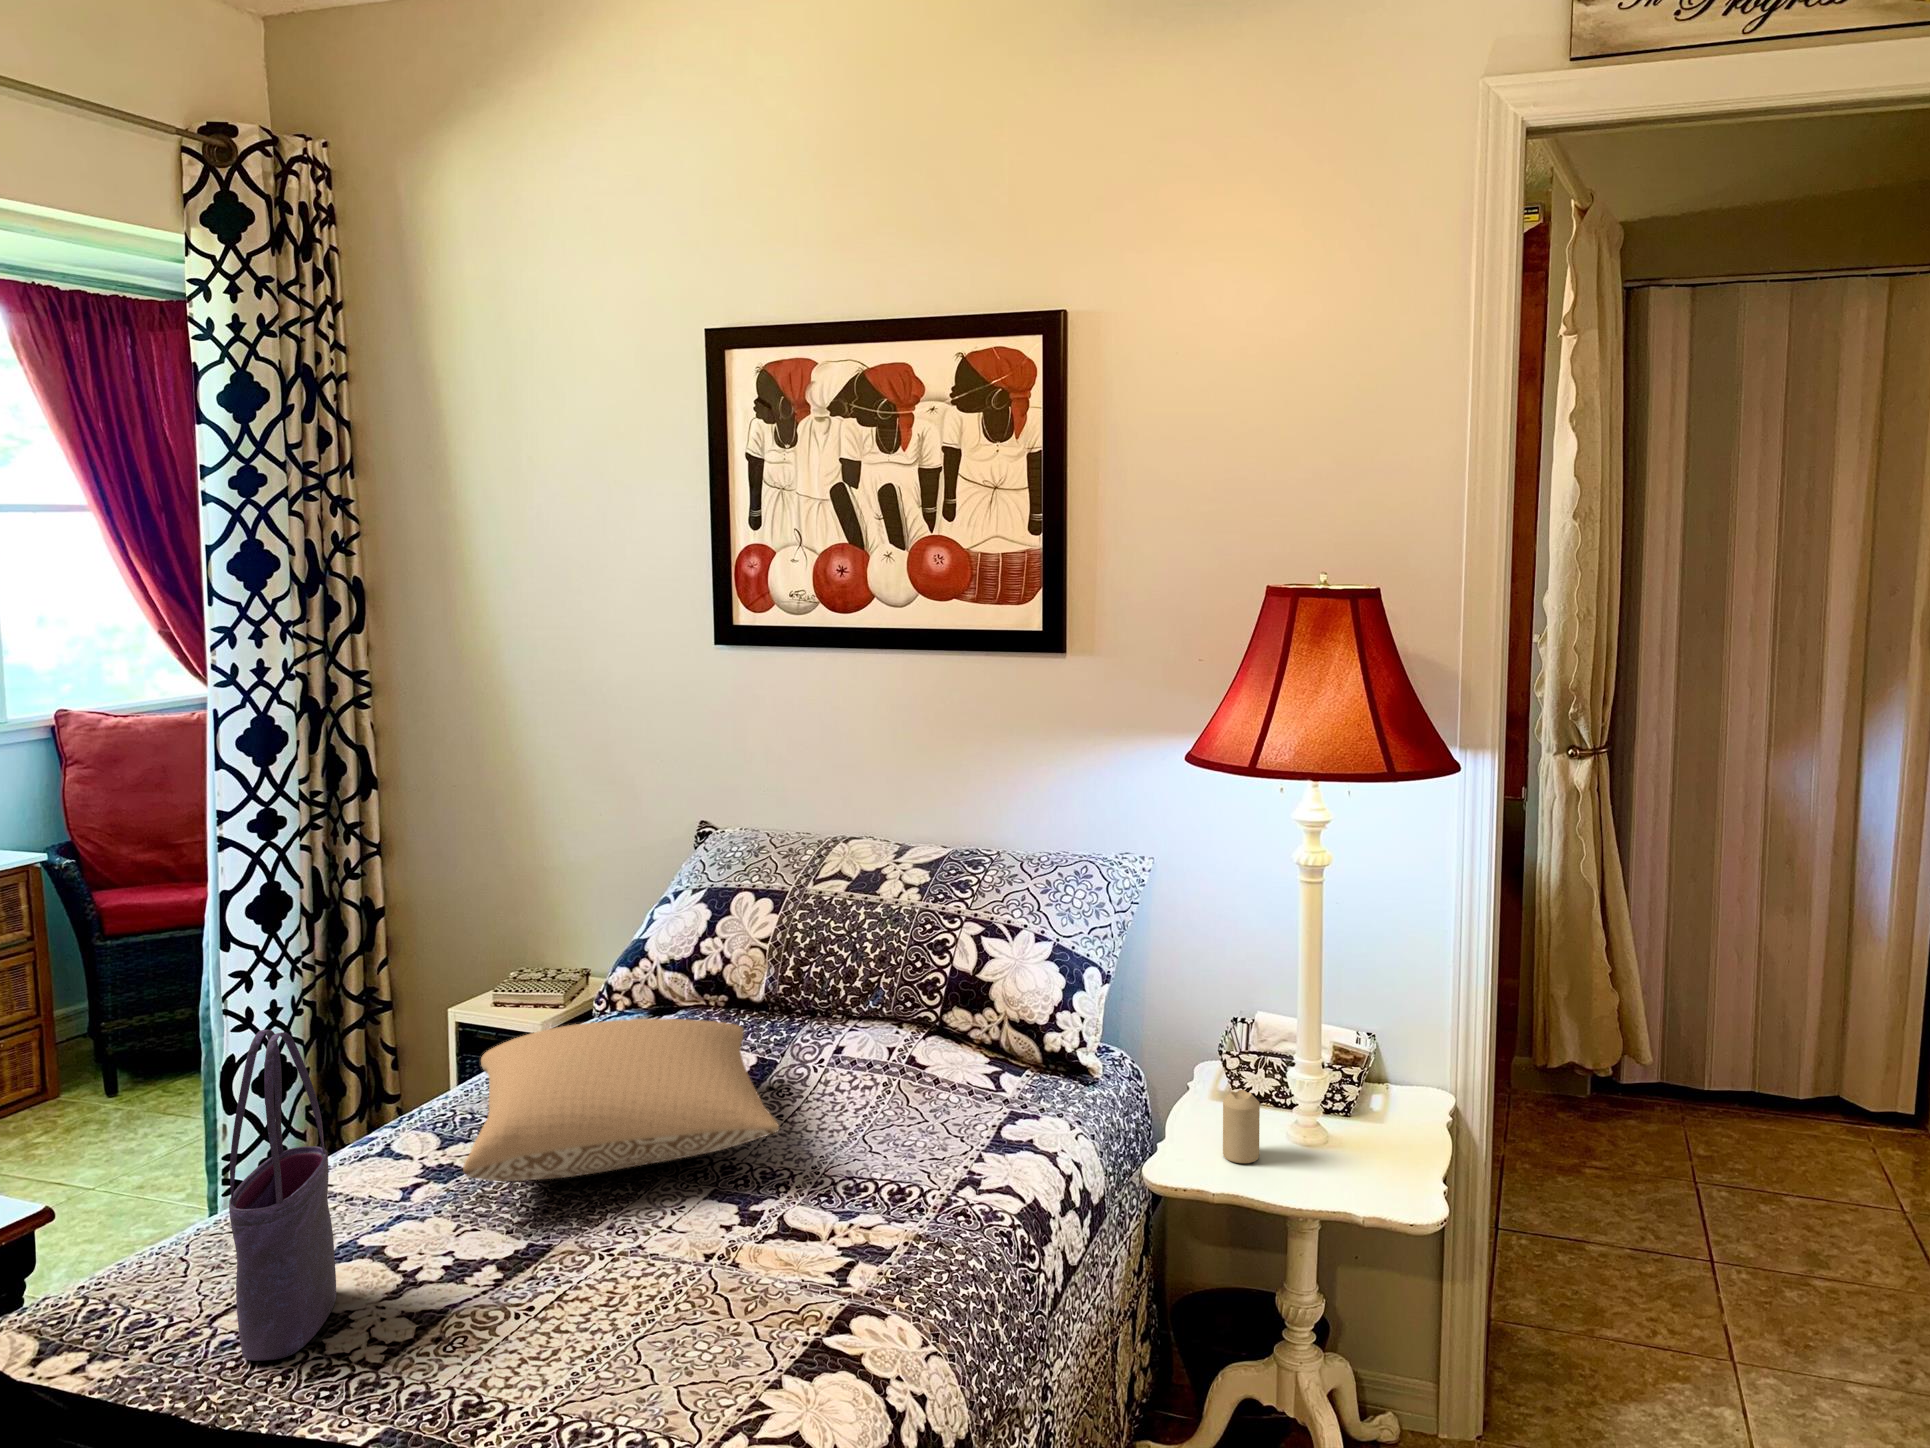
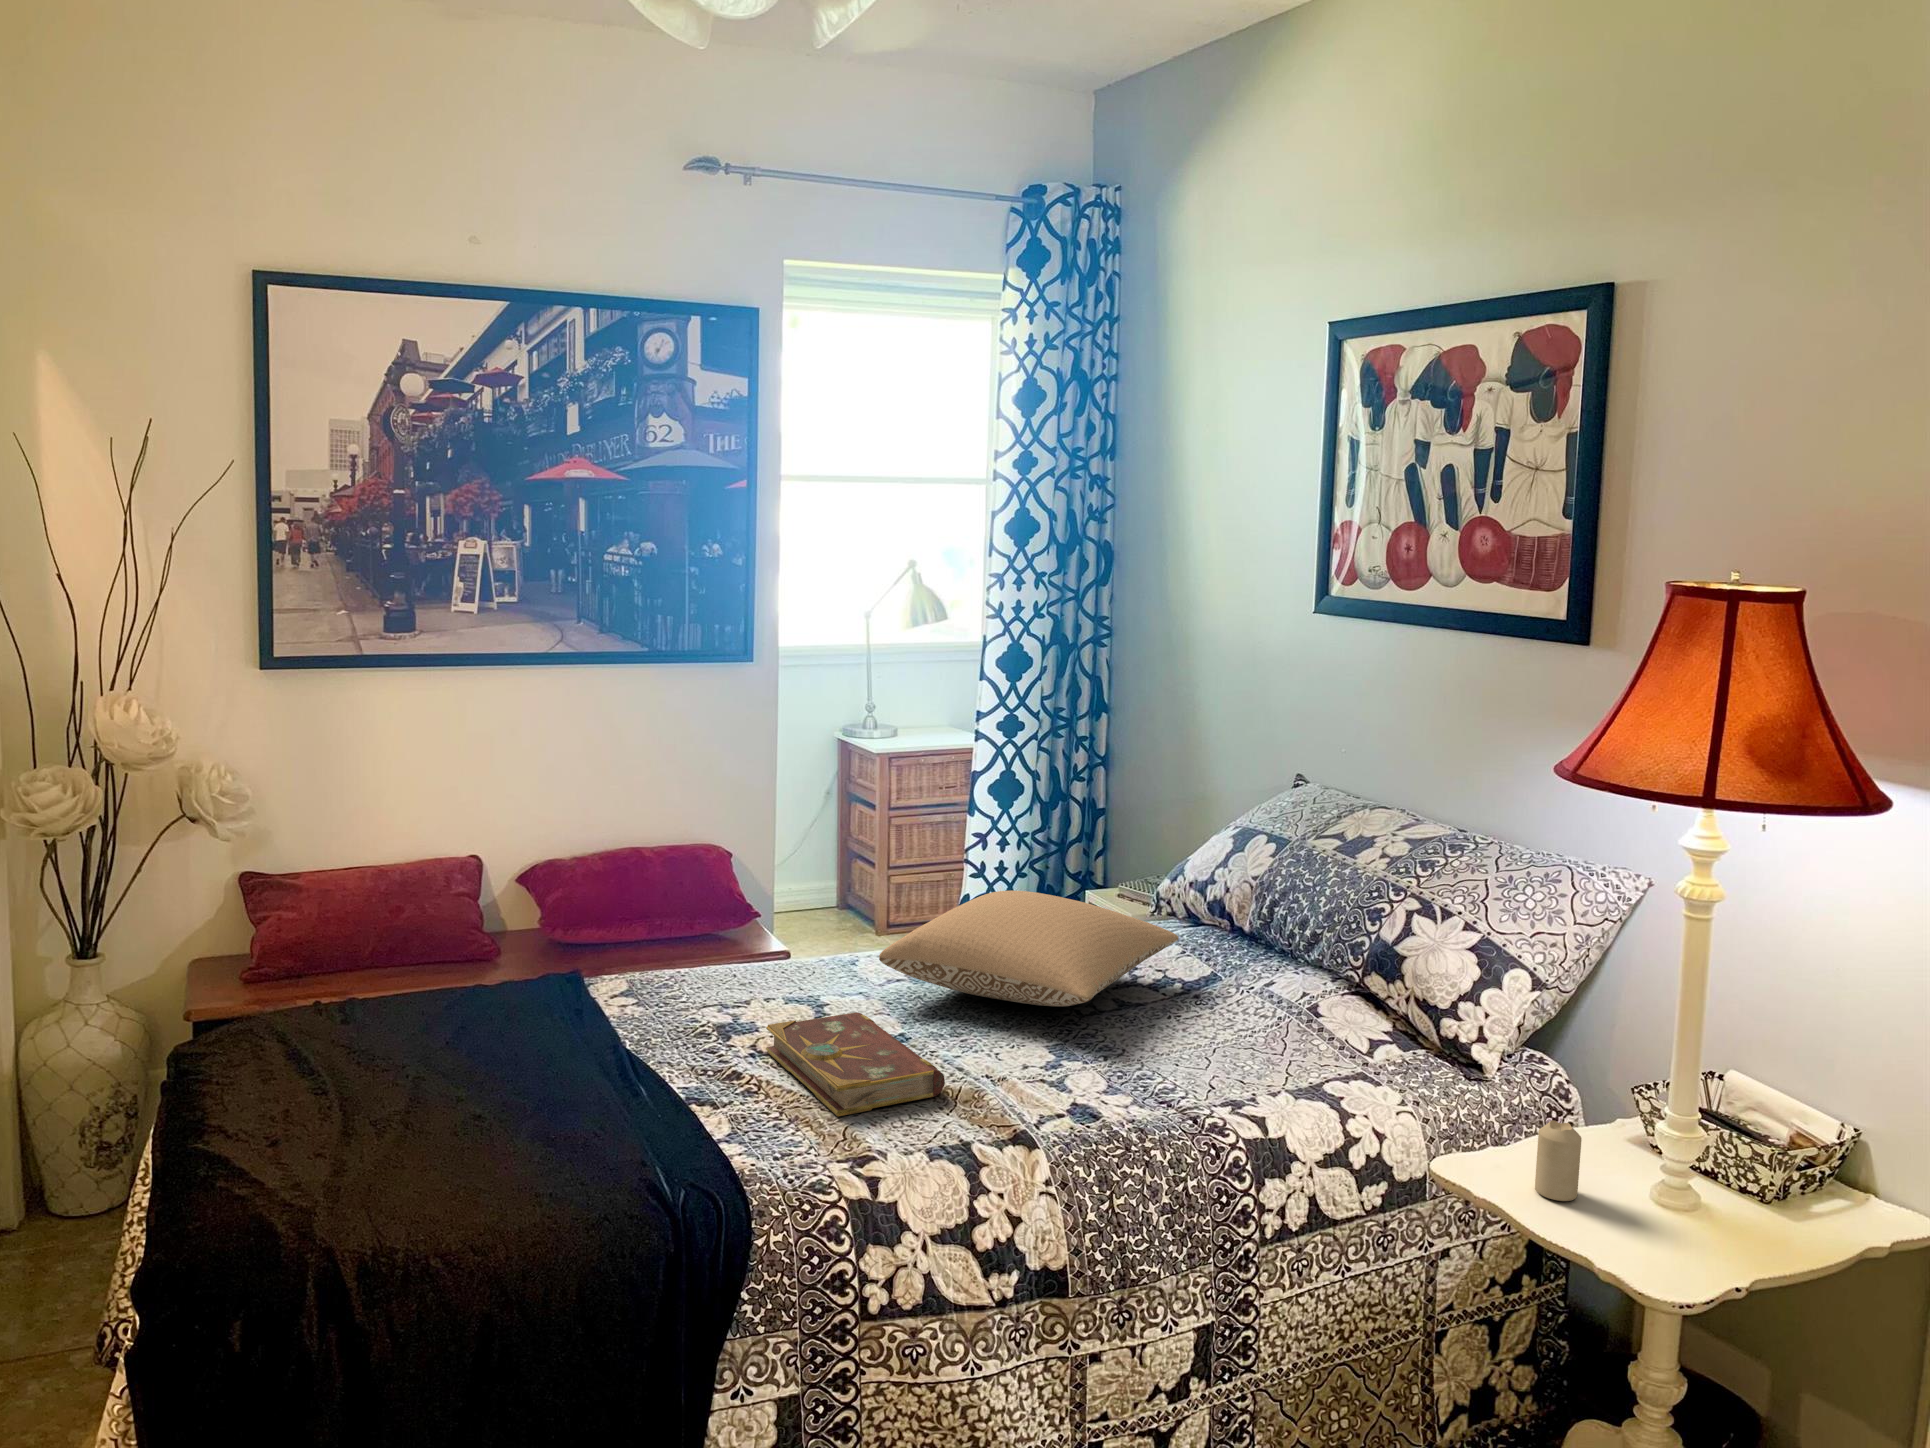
tote bag: present [229,1030,337,1361] -> none [700,814,782,1023]
book: none [419,1254,725,1401] -> present [766,1012,945,1116]

